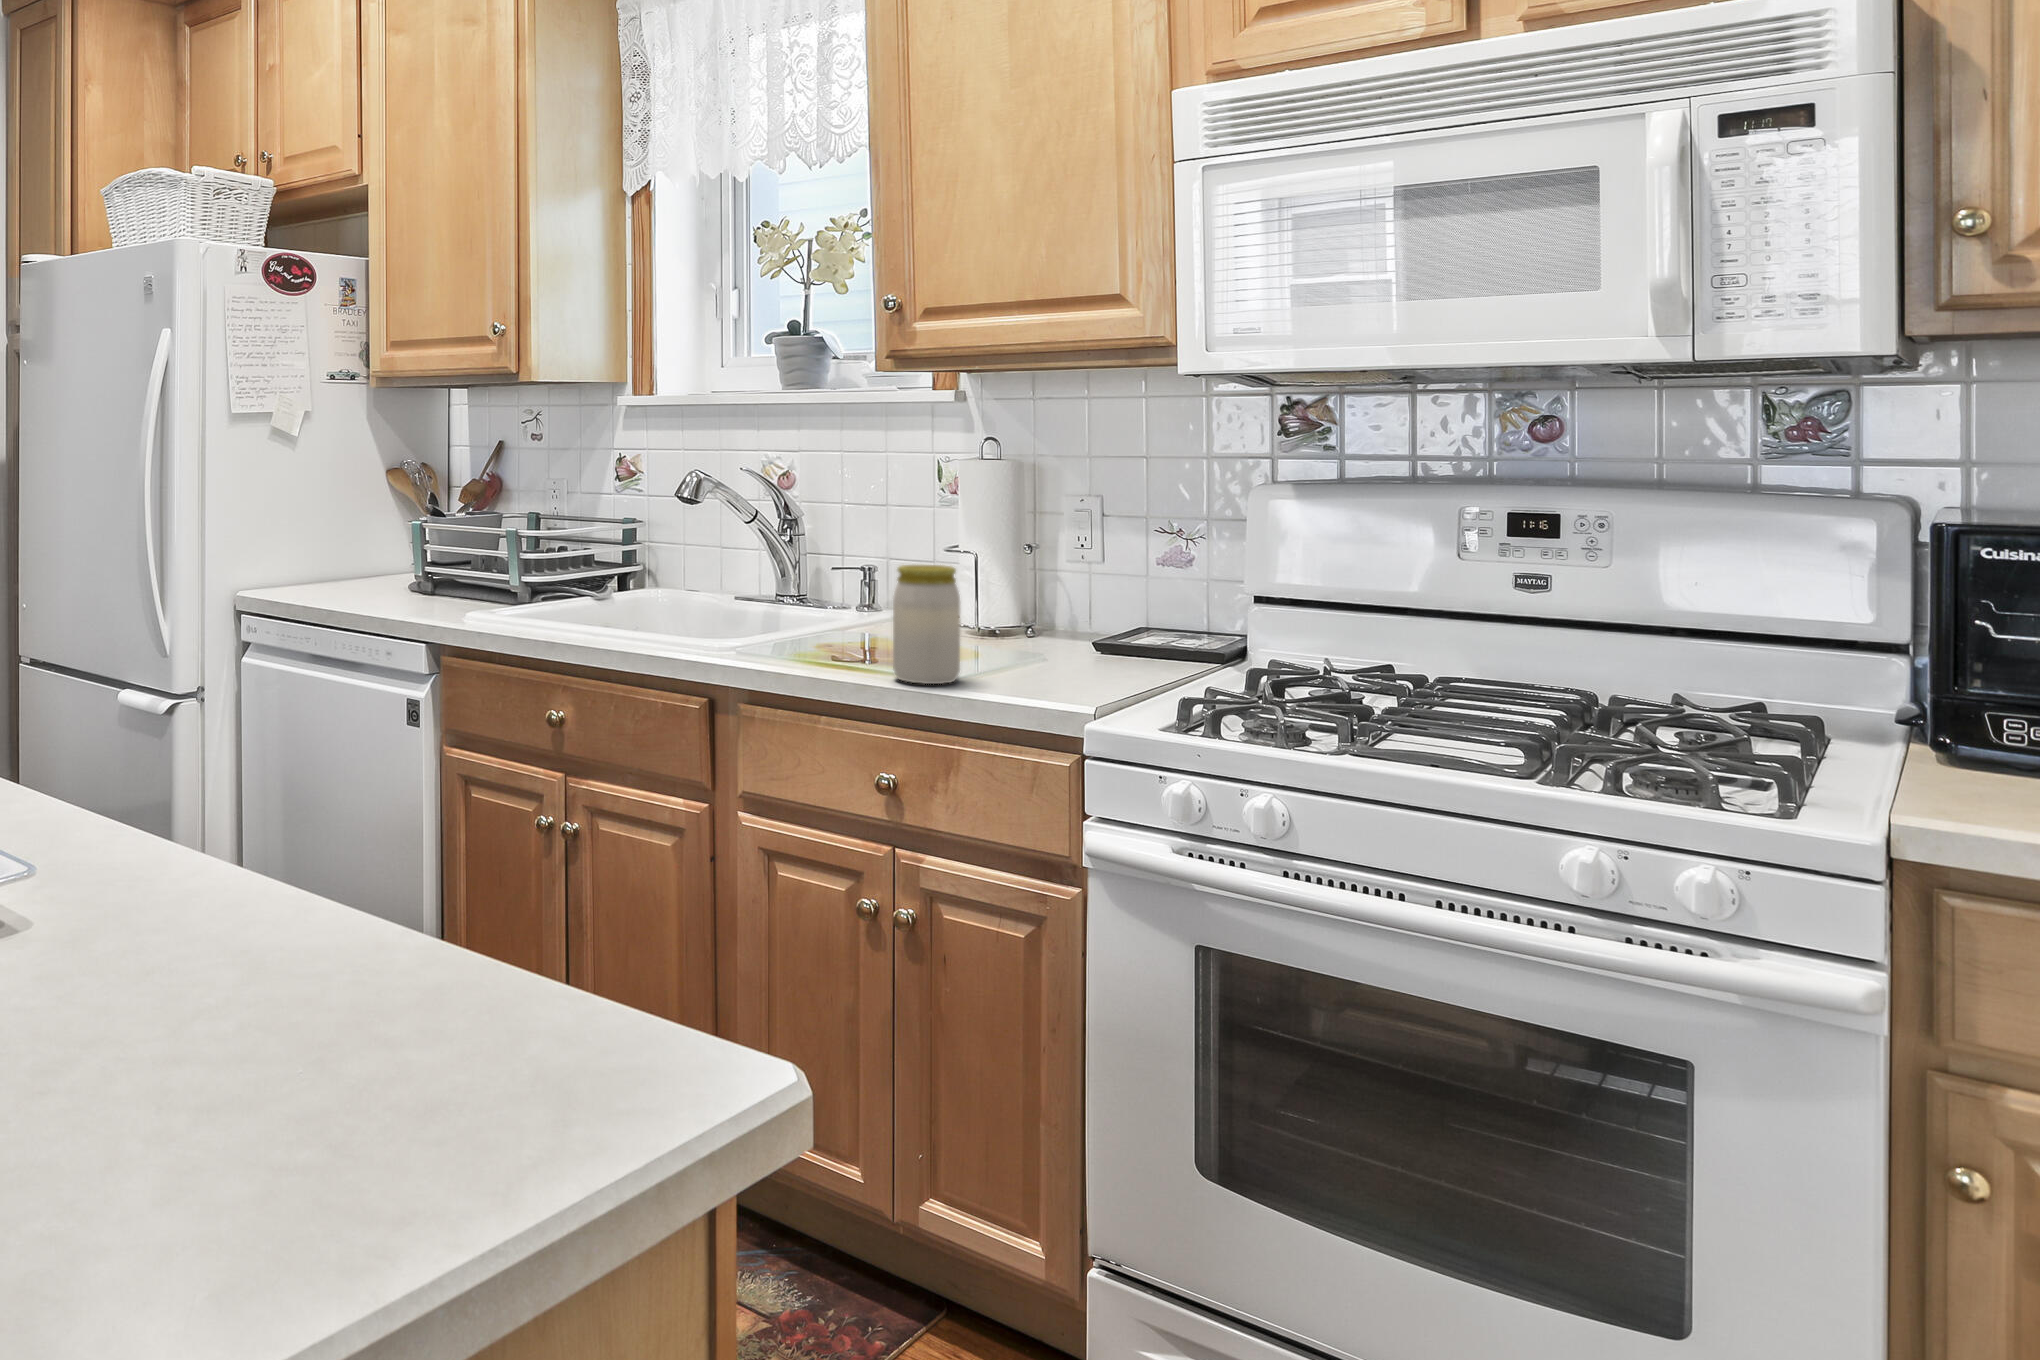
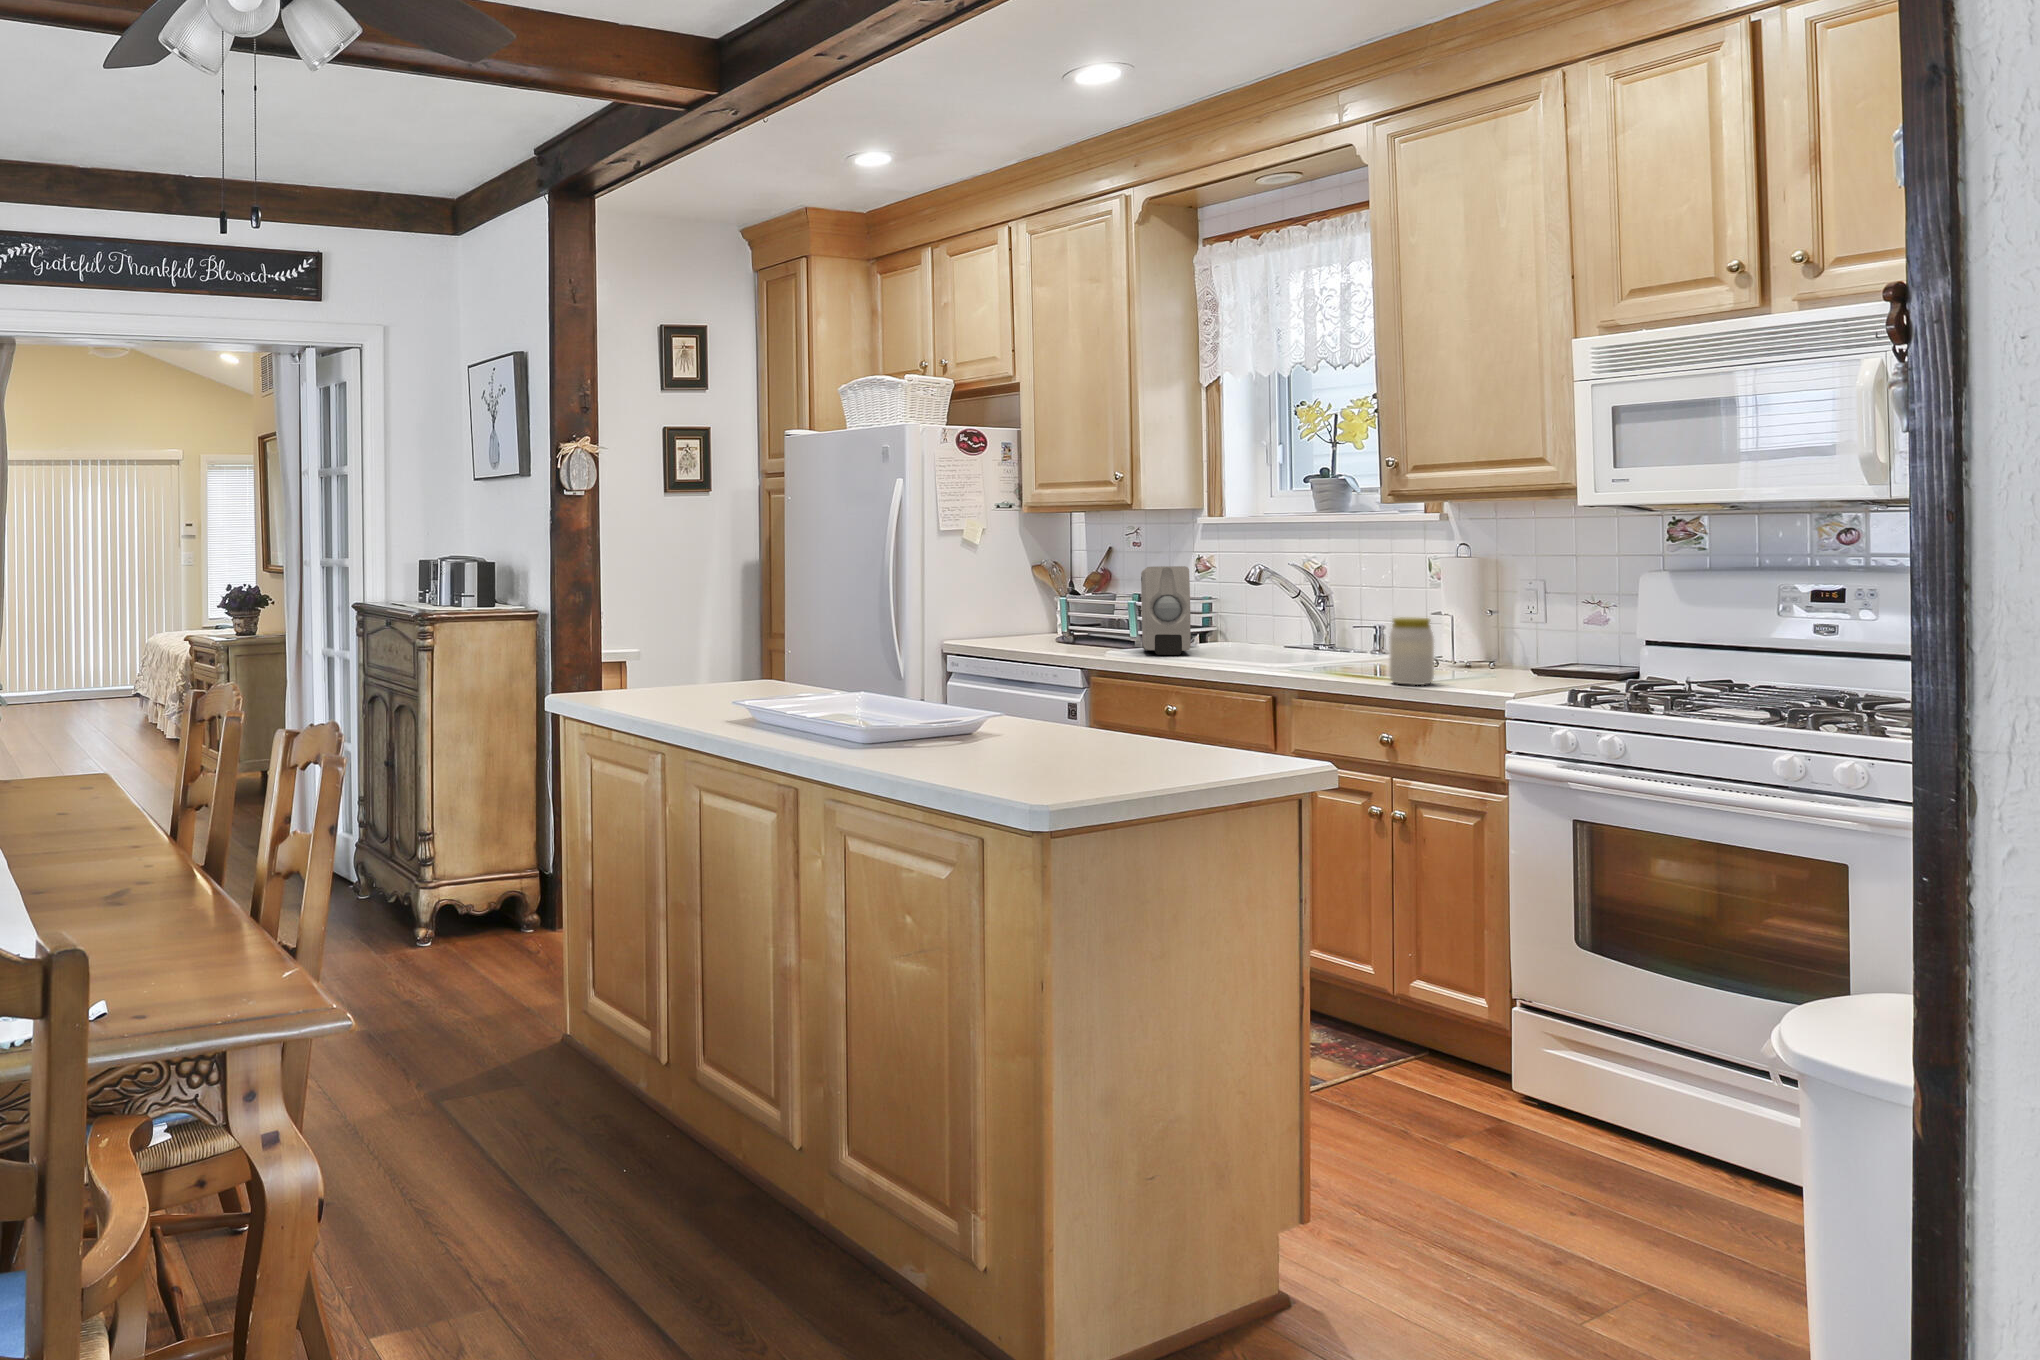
soap dispenser: none [532,474,599,618] -> present [1141,566,1191,655]

